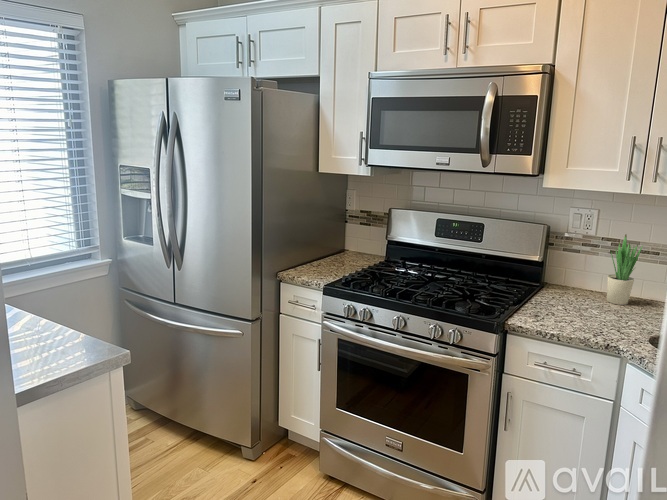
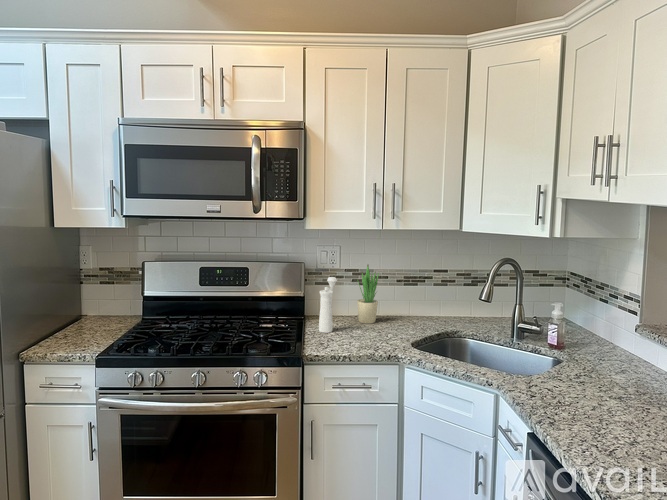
pepper mill: none [547,244,581,305] -> present [319,277,337,333]

